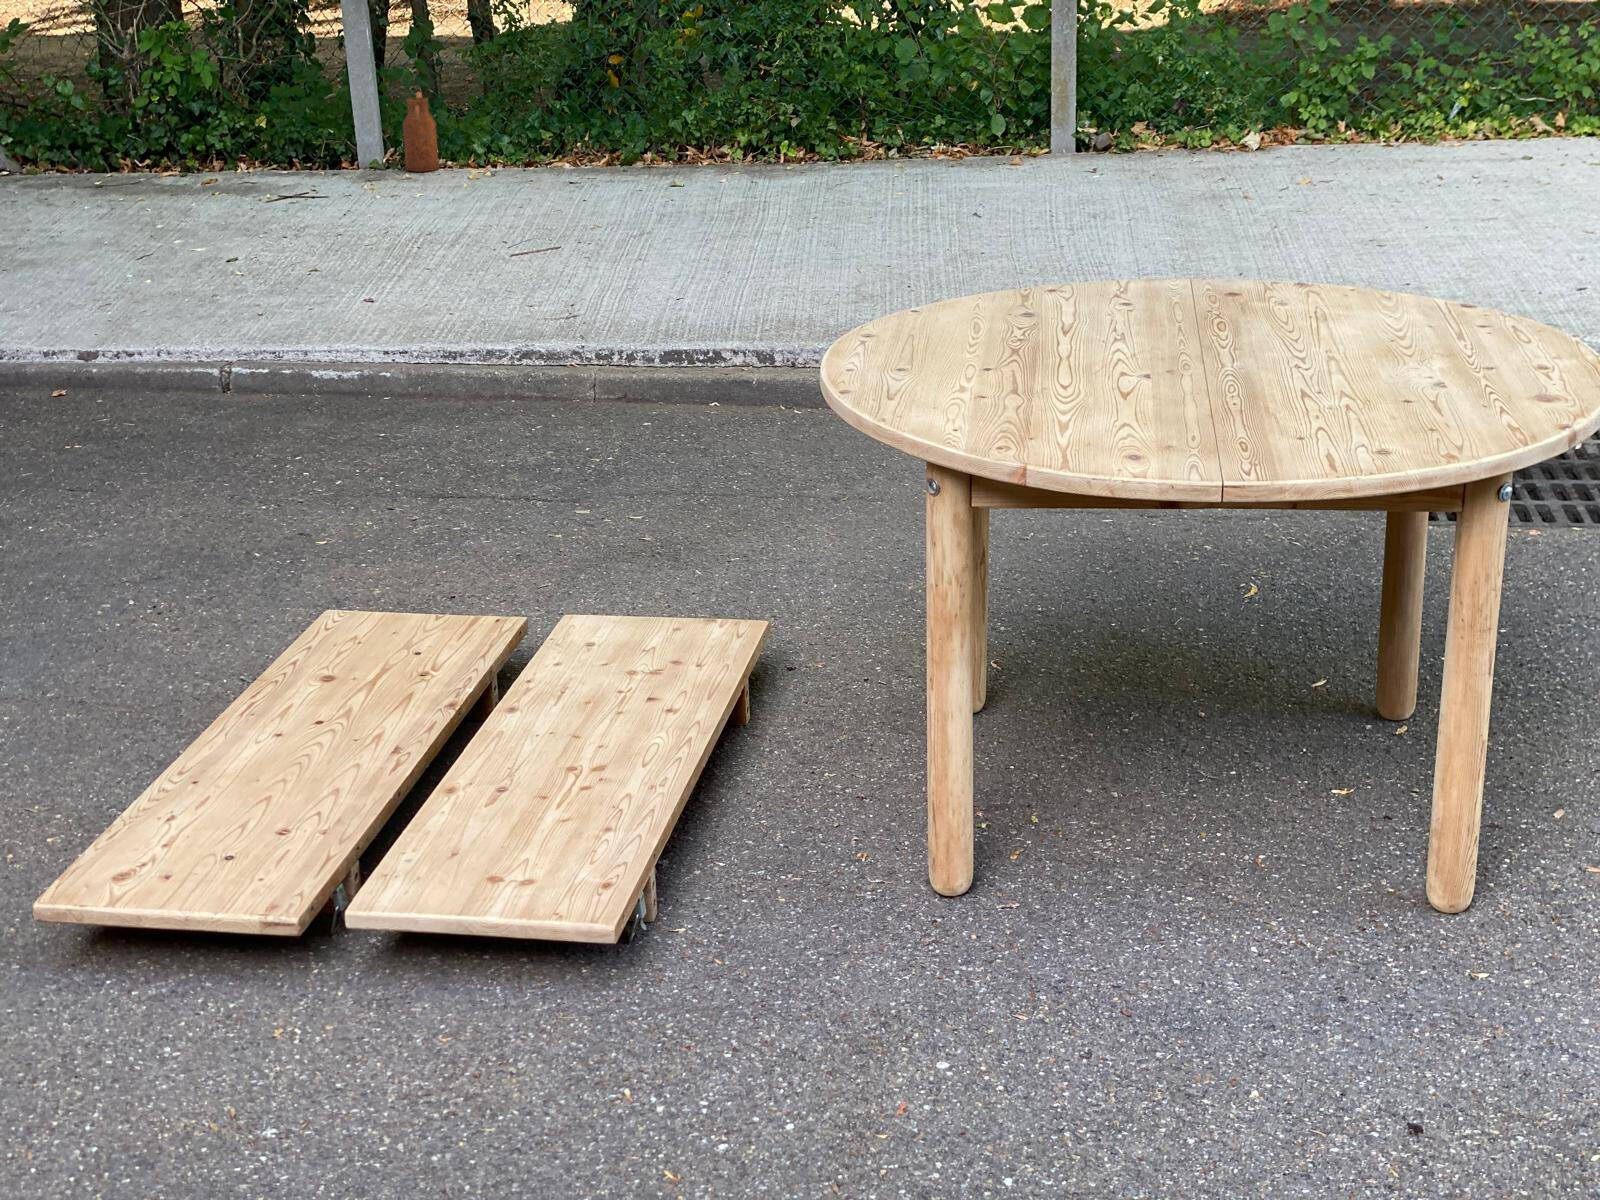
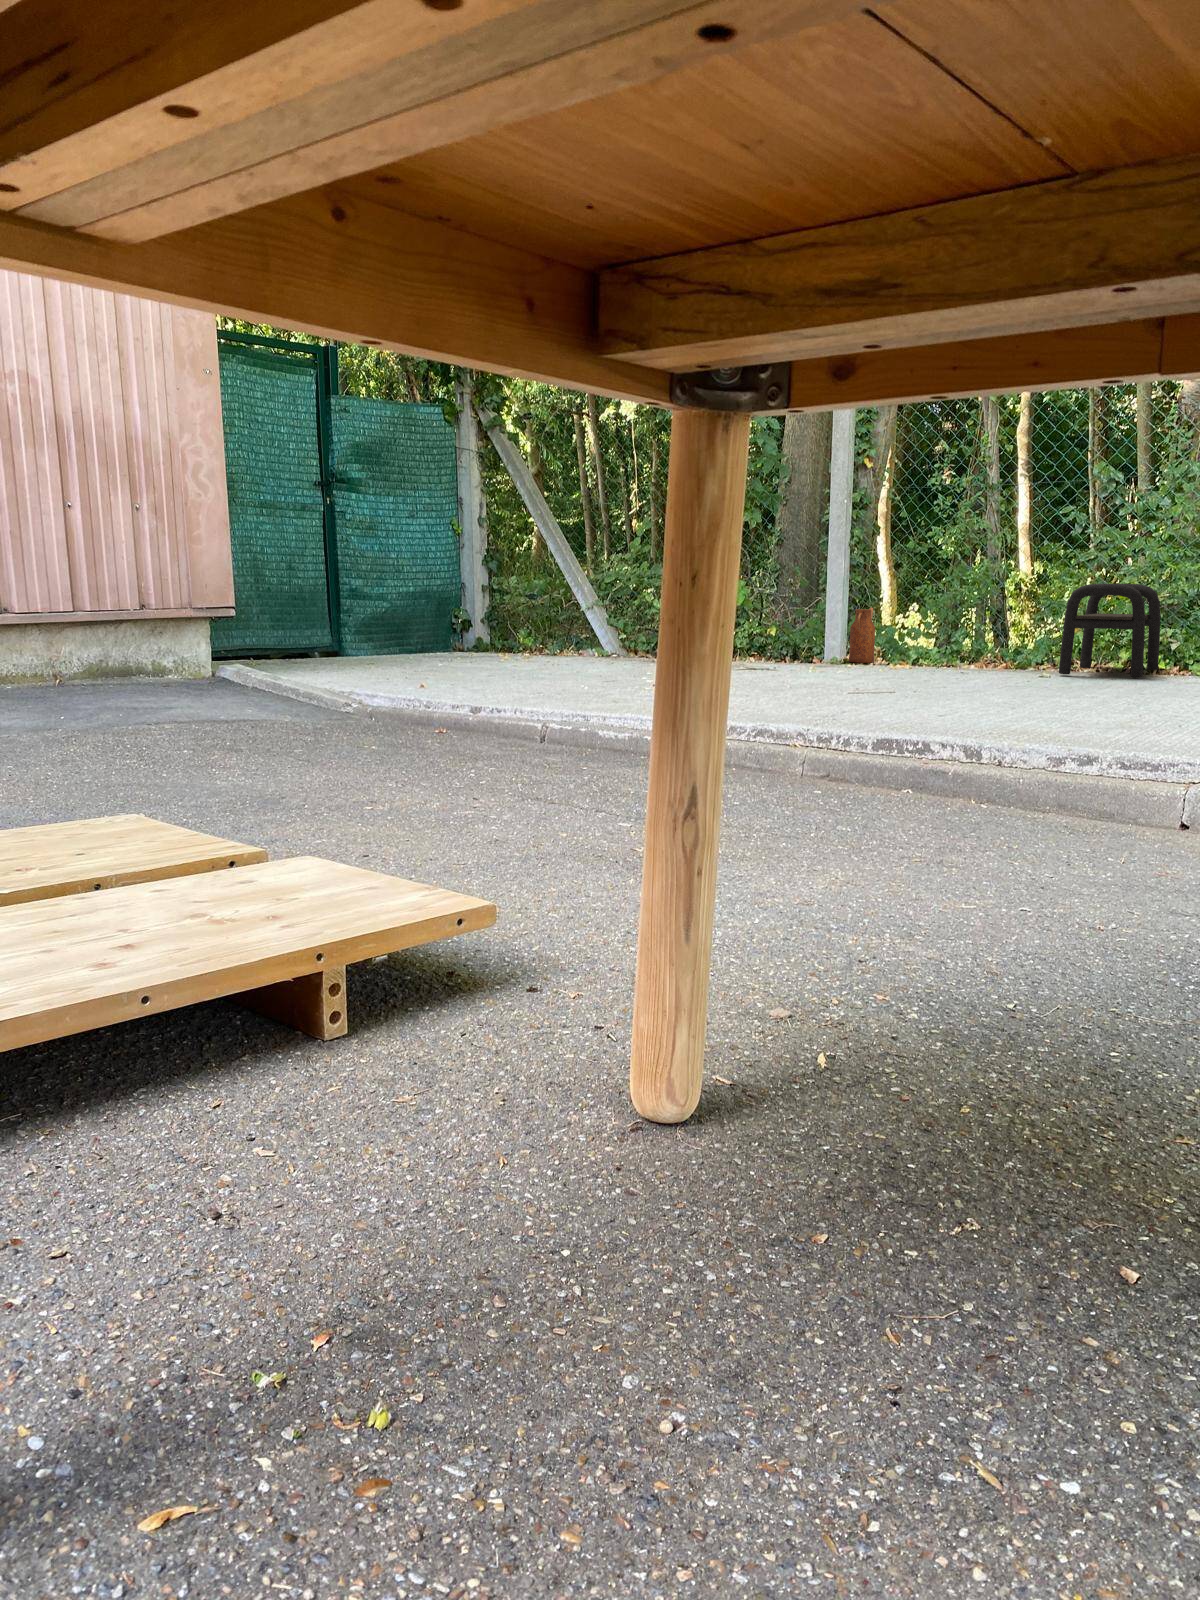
bench: none [693,53,786,180] -> present [1059,584,1161,677]

